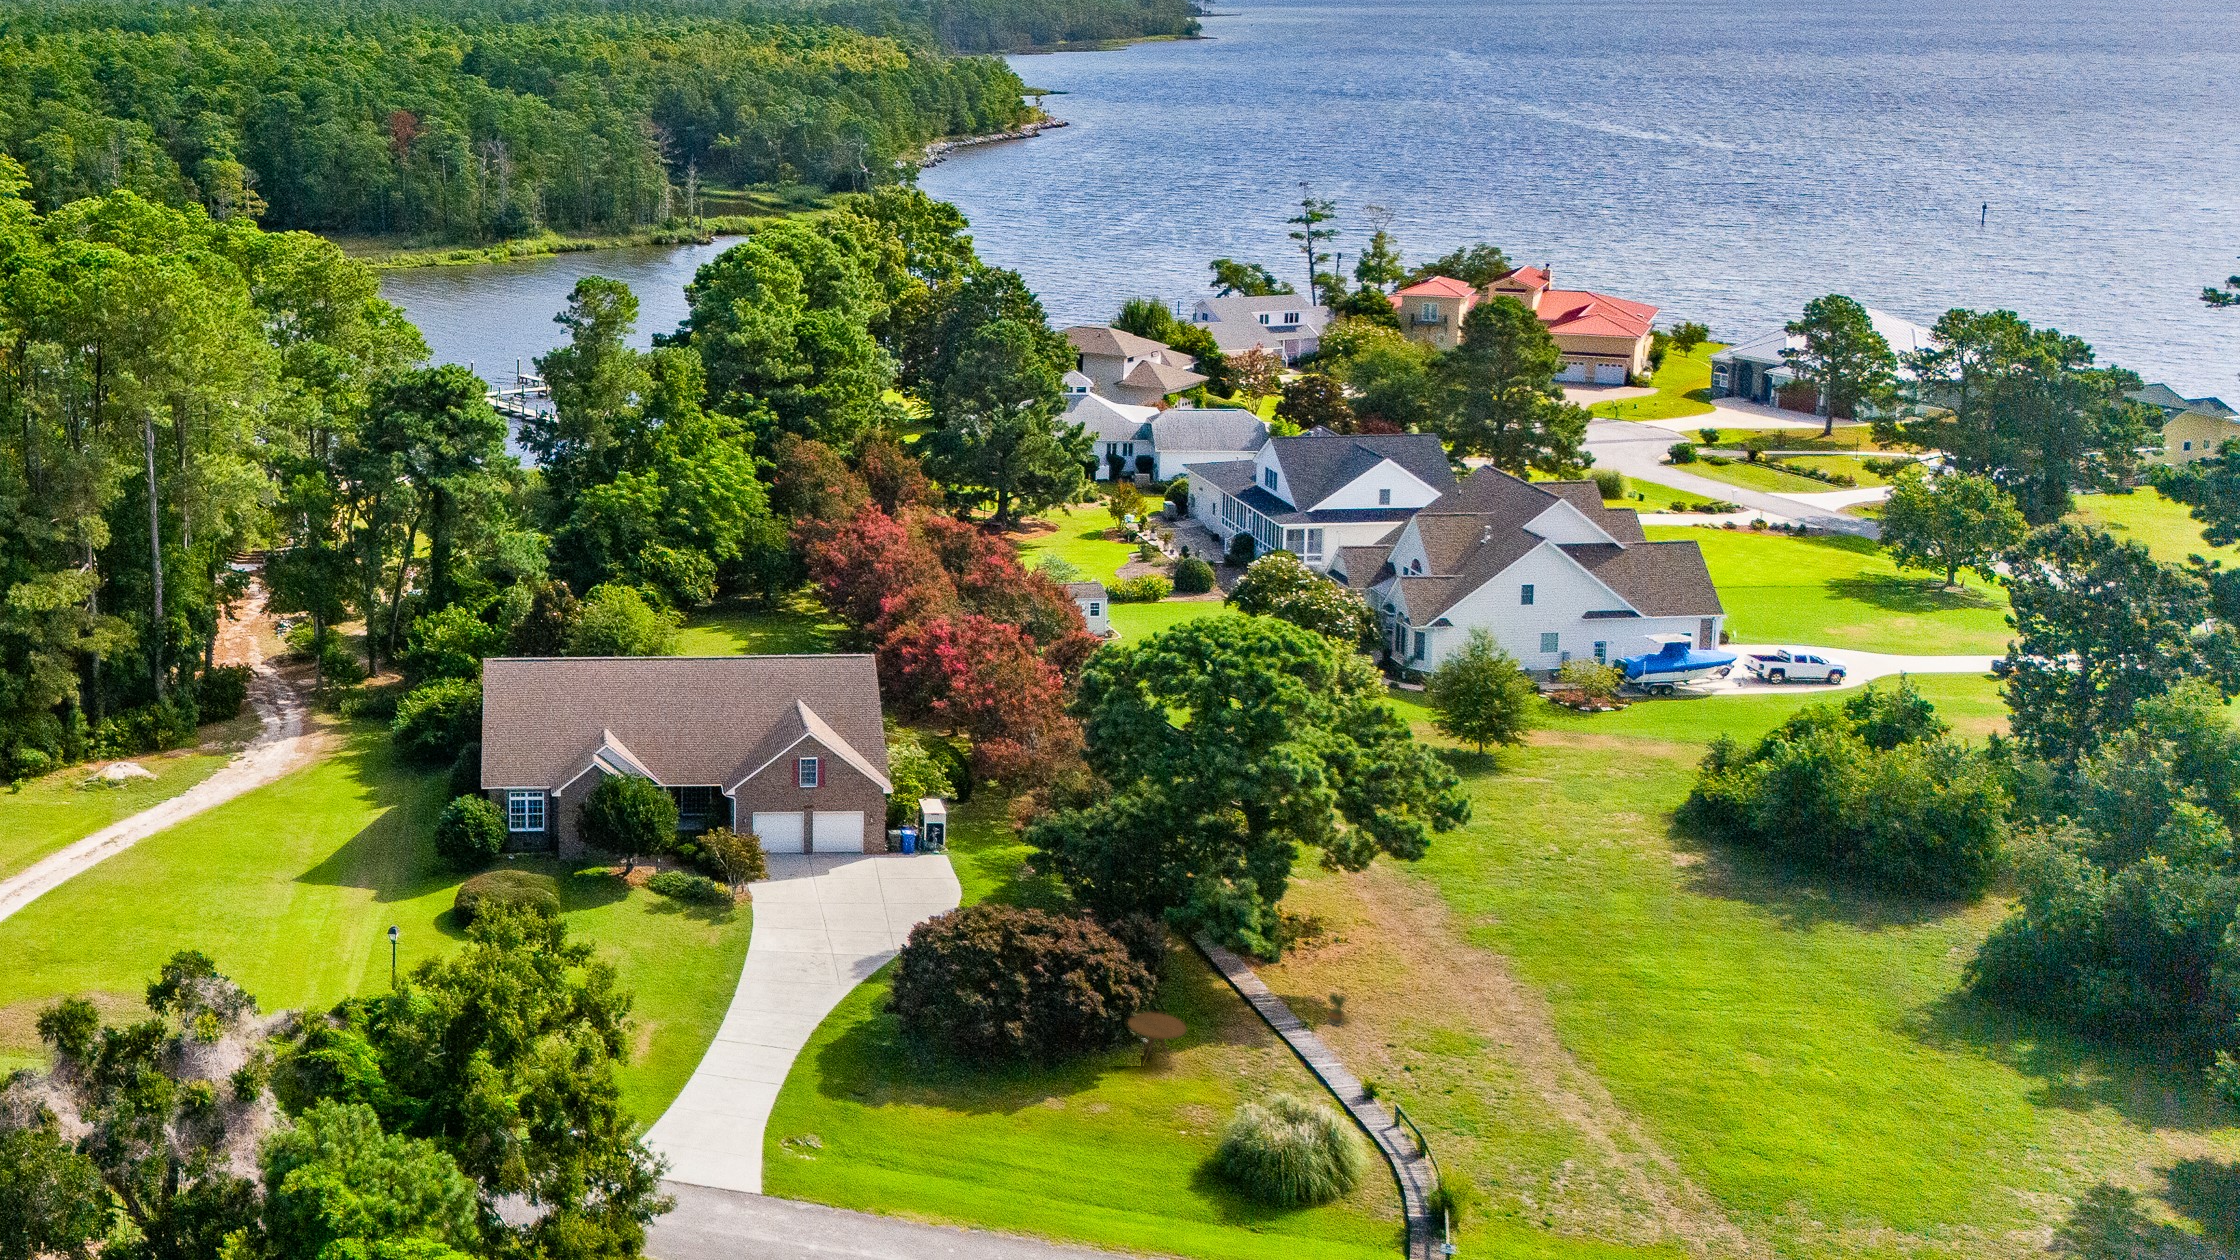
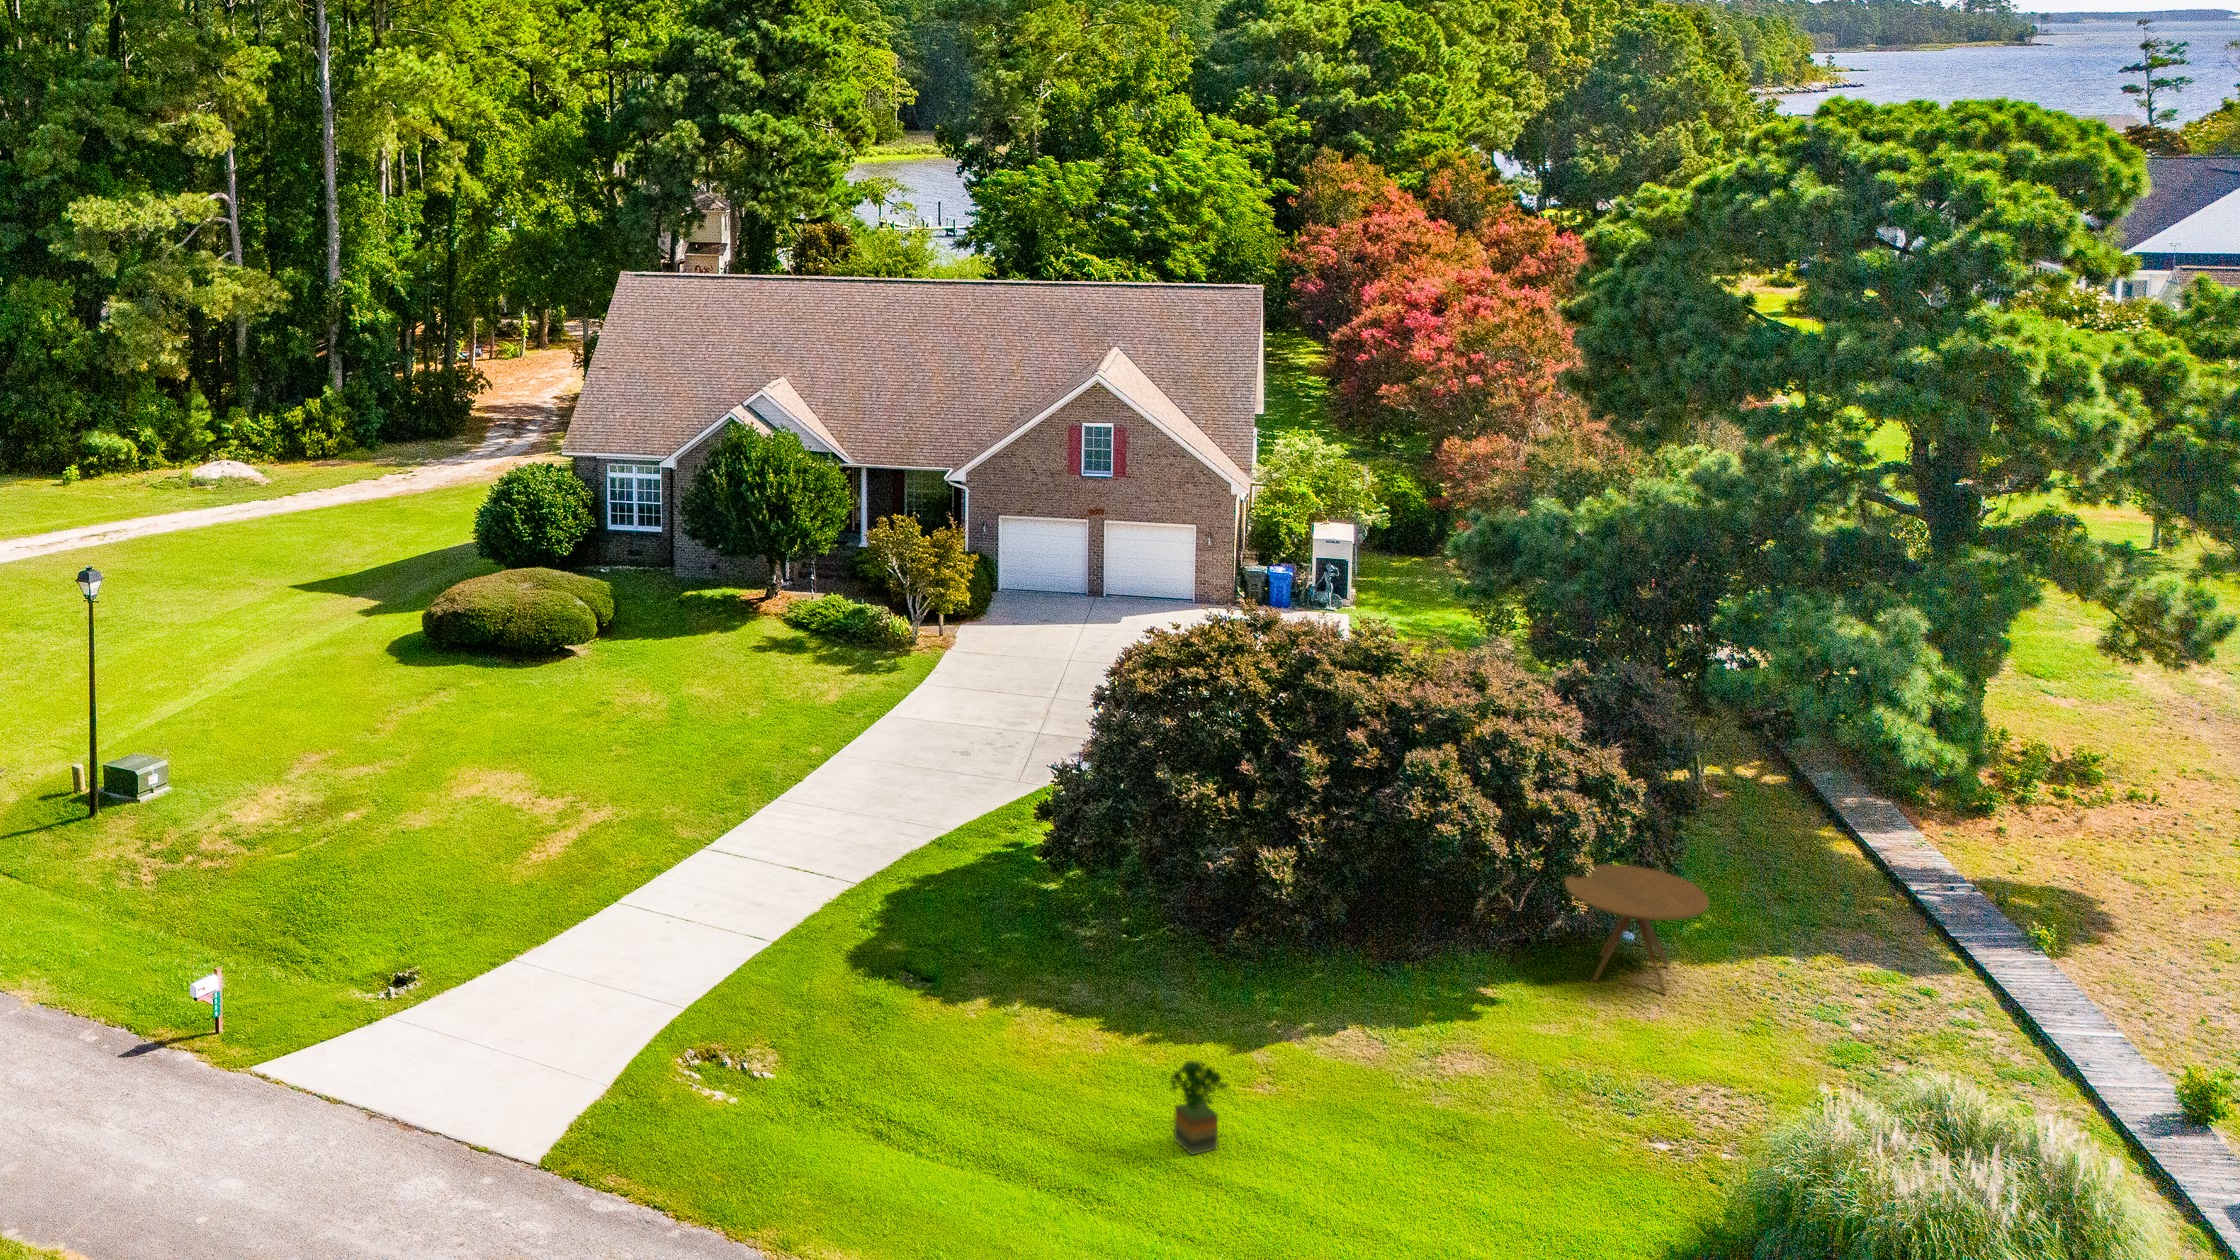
potted tree: present [1328,993,1346,1026] -> present [1170,1061,1230,1155]

